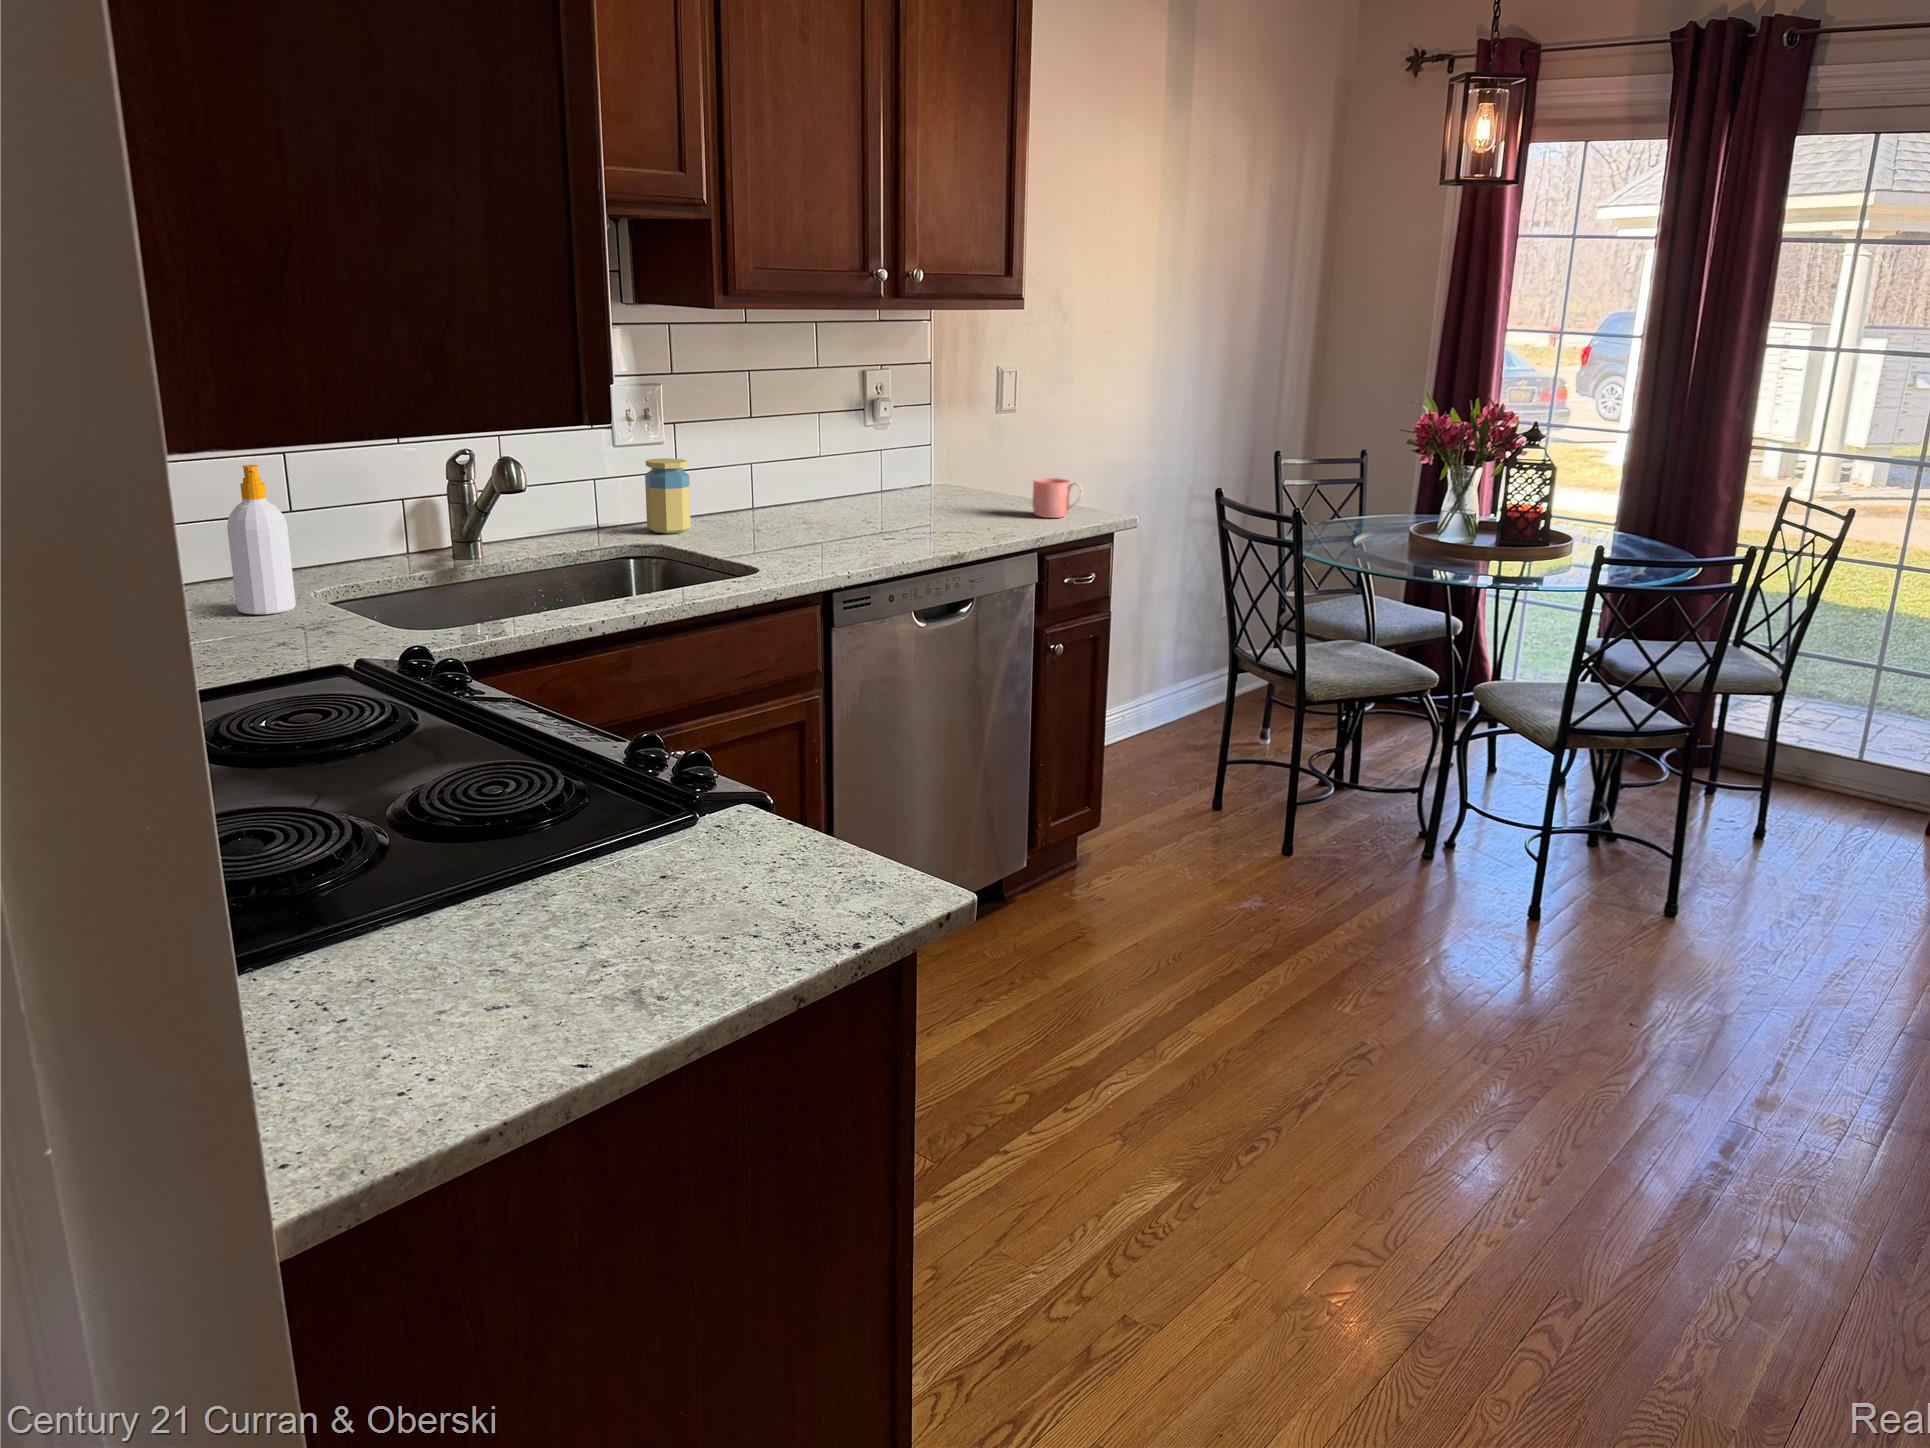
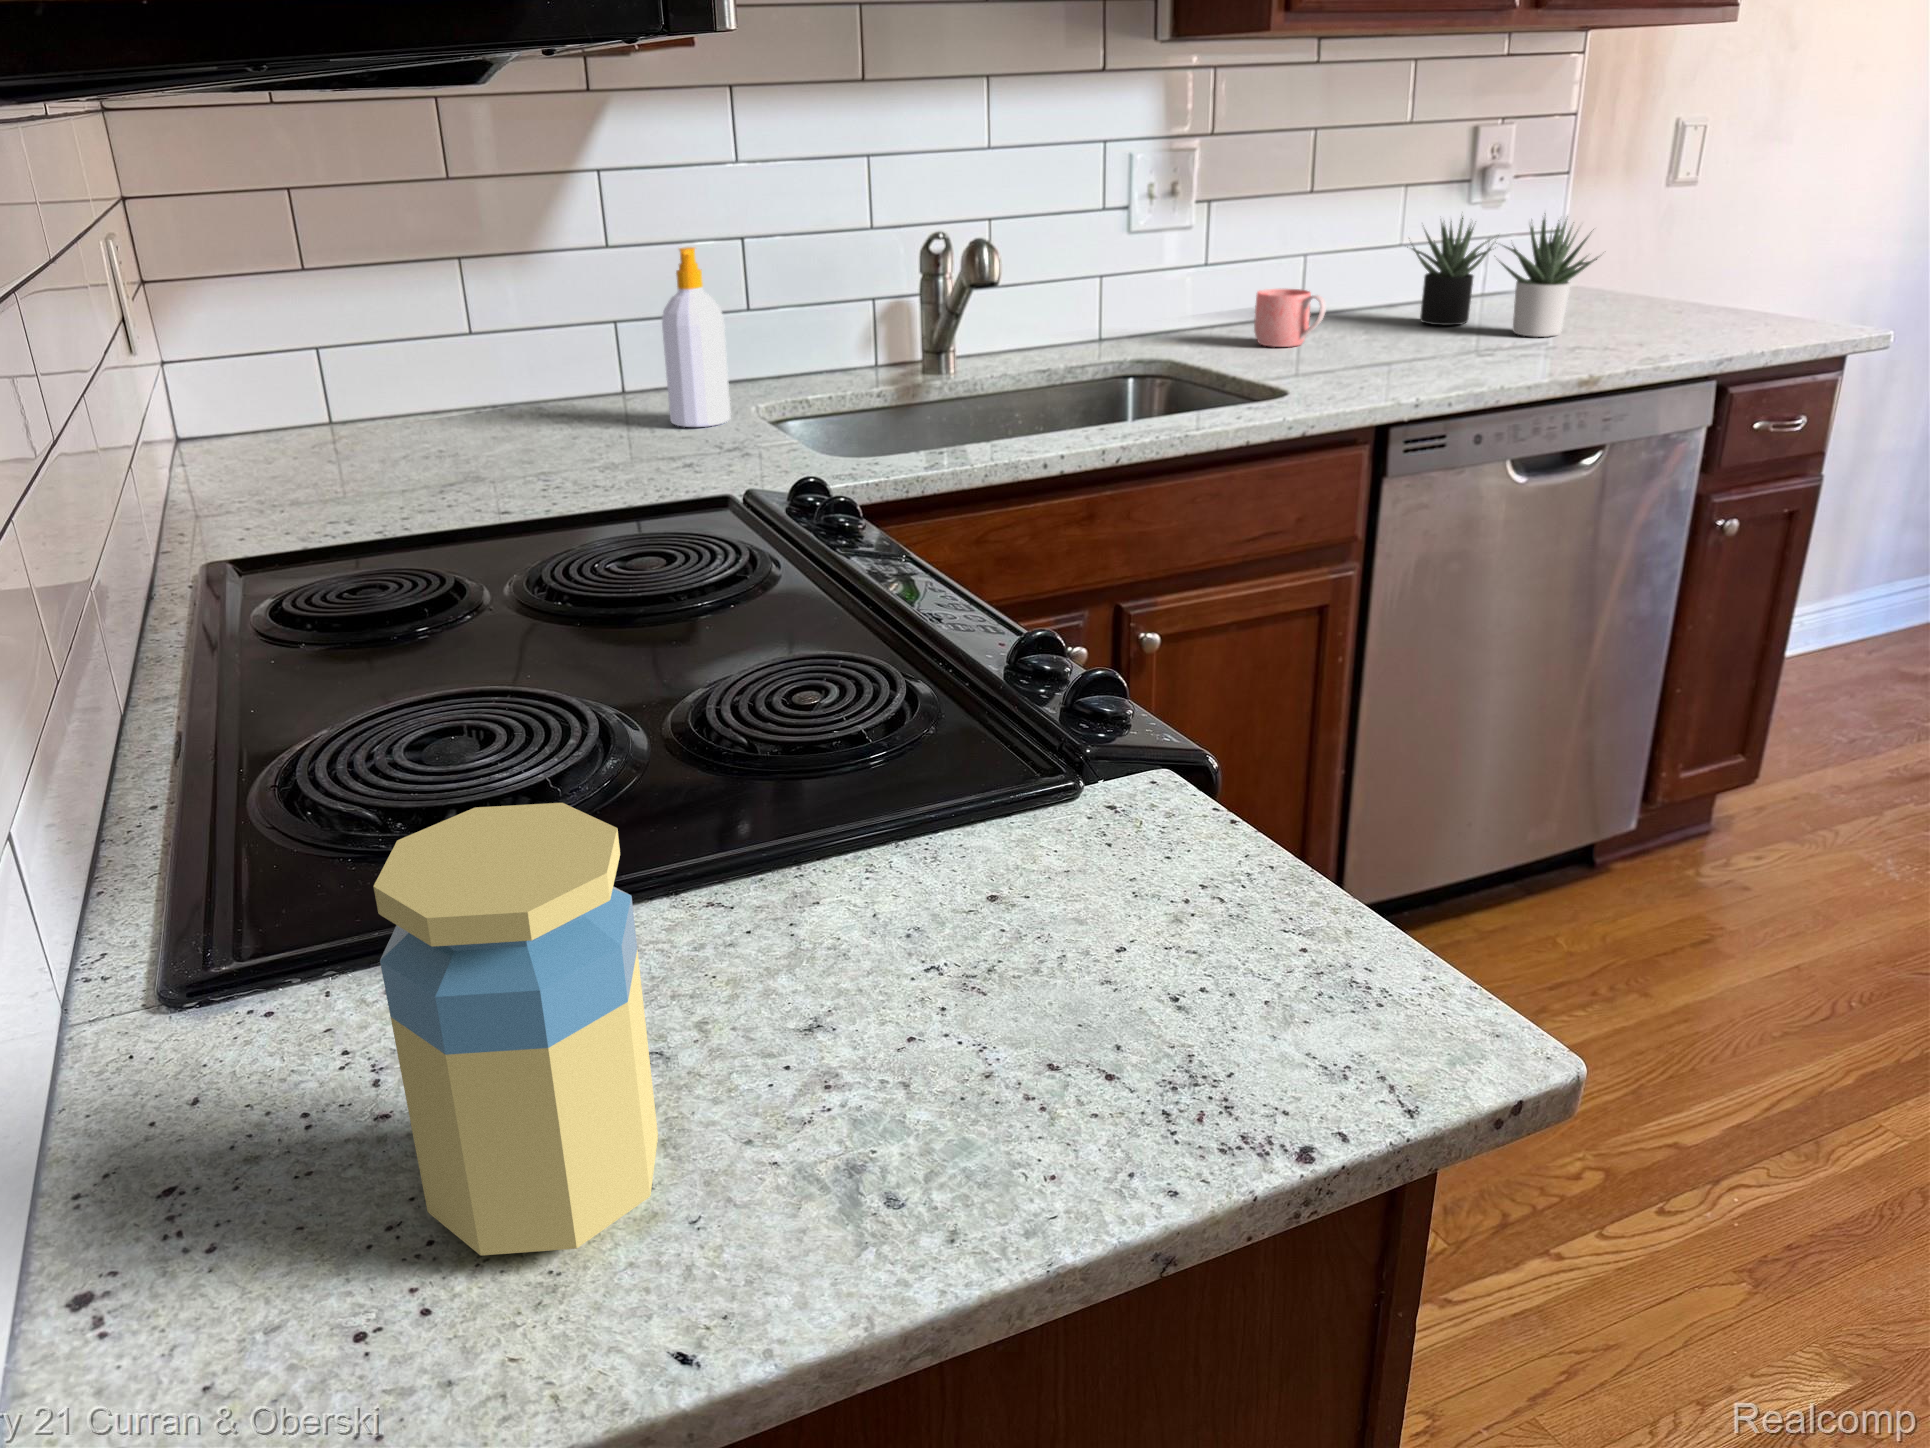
succulent plant: none [824,434,960,523] -> present [1407,215,1598,337]
jar: present [645,458,691,534] -> present [373,803,658,1255]
mug: present [1032,478,1083,518] -> present [1254,289,1326,347]

